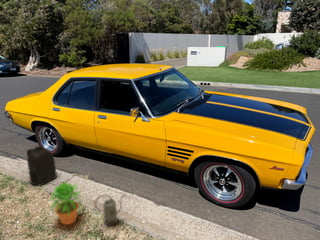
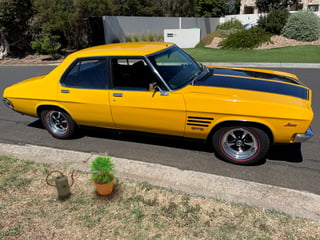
backpack: present [27,146,57,186] -> none [46,128,76,166]
watering can: present [96,198,118,226] -> present [46,170,75,199]

